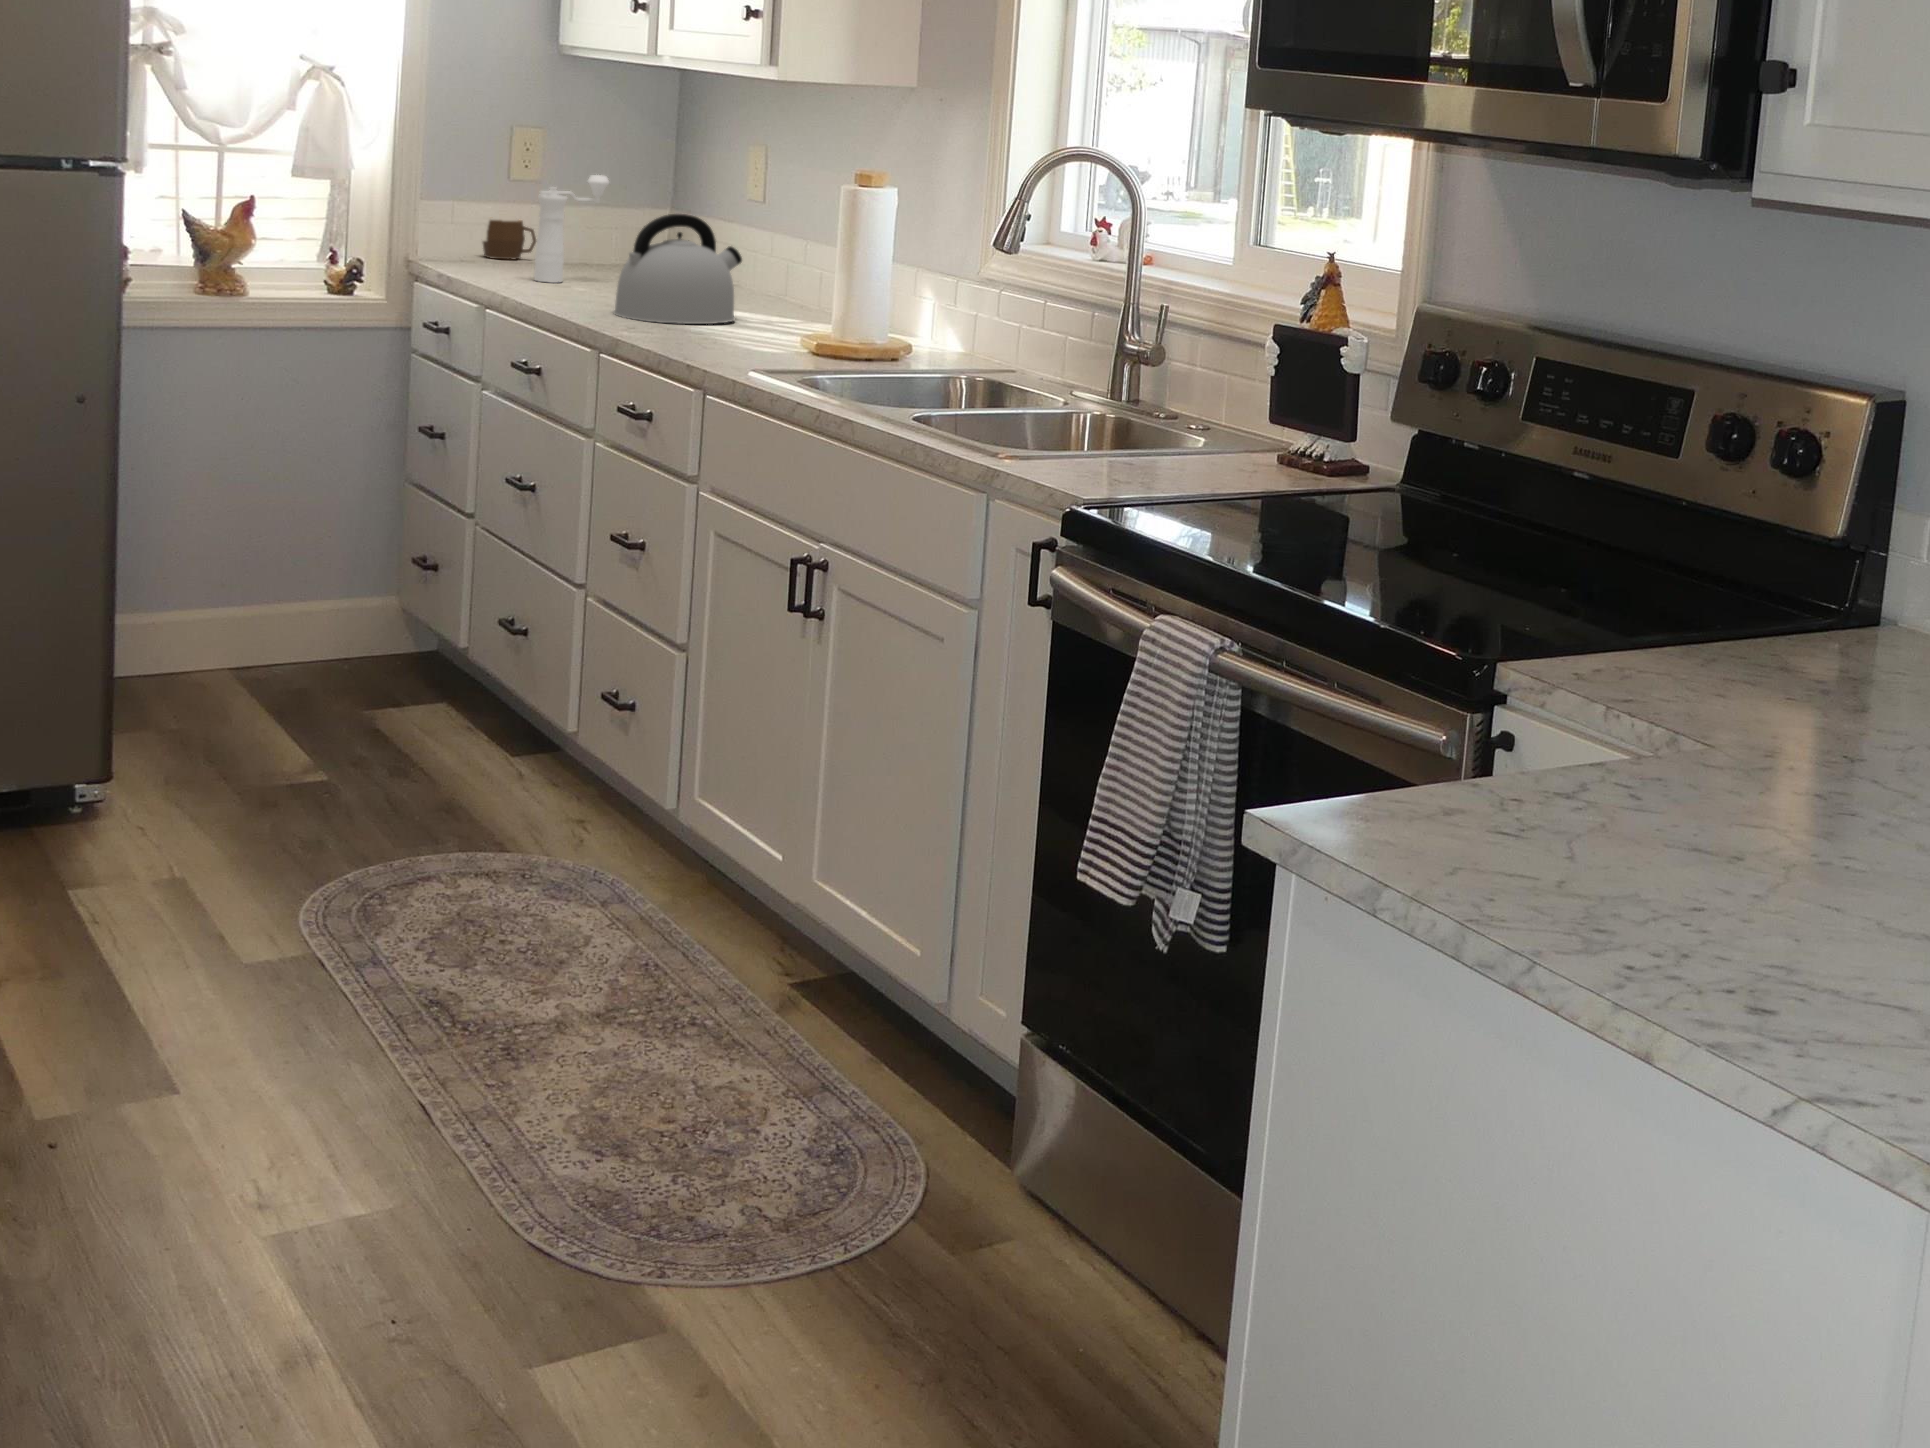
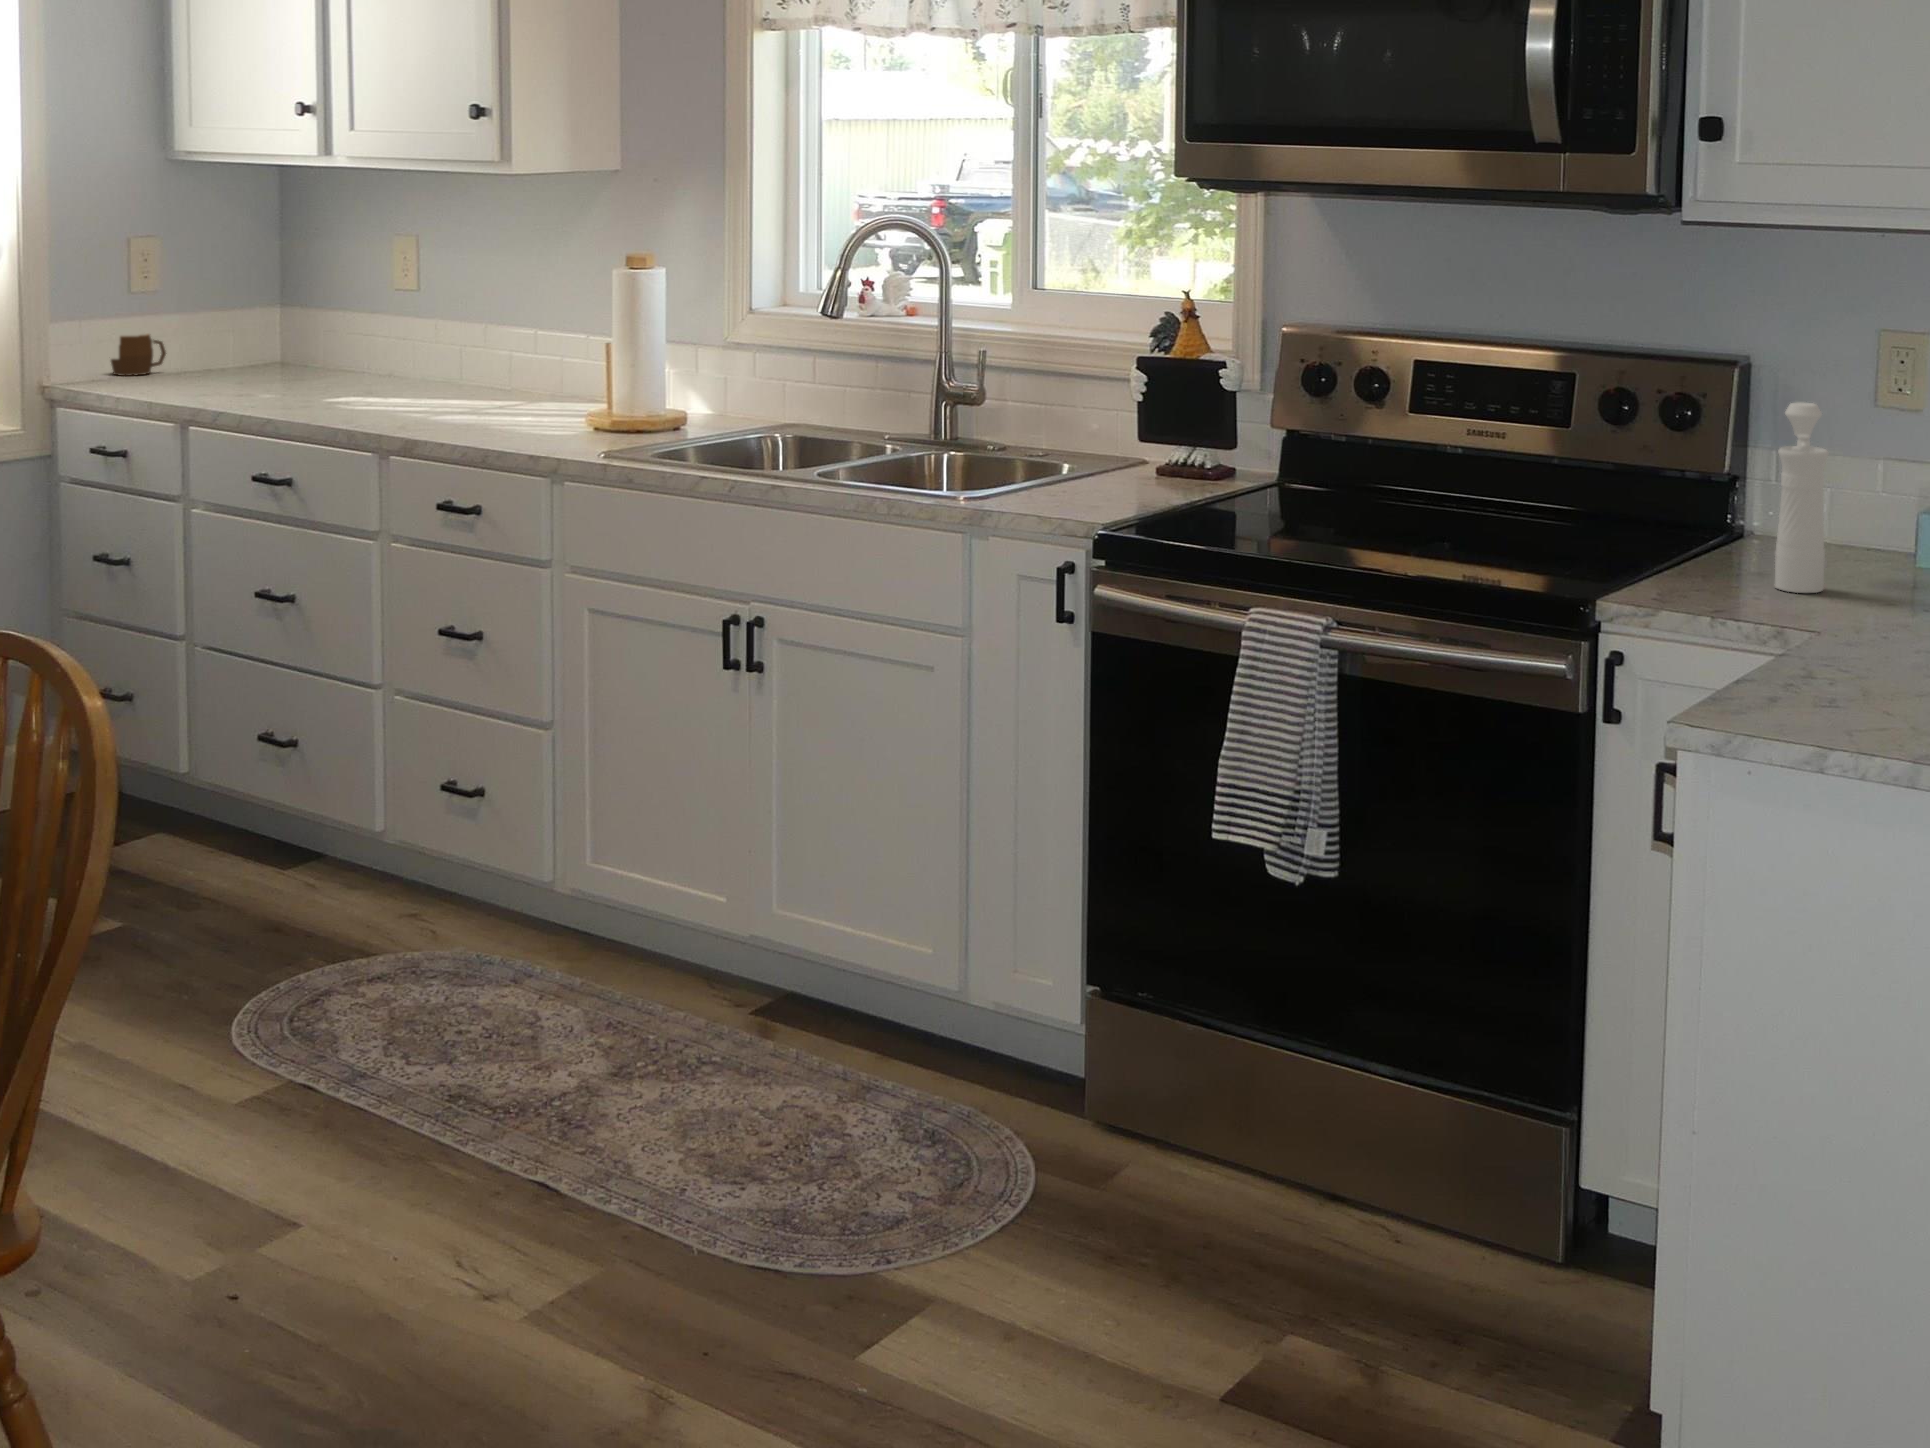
pepper mill: present [534,175,609,283] -> present [1775,402,1829,593]
kettle: present [613,214,742,324] -> none [363,311,483,420]

